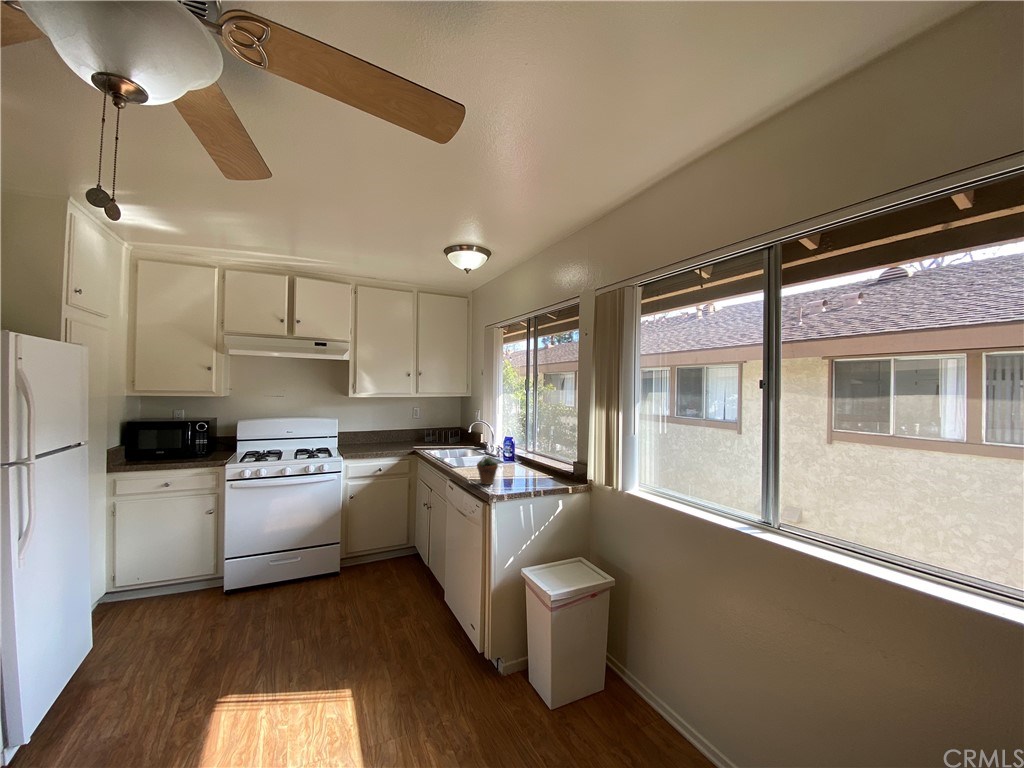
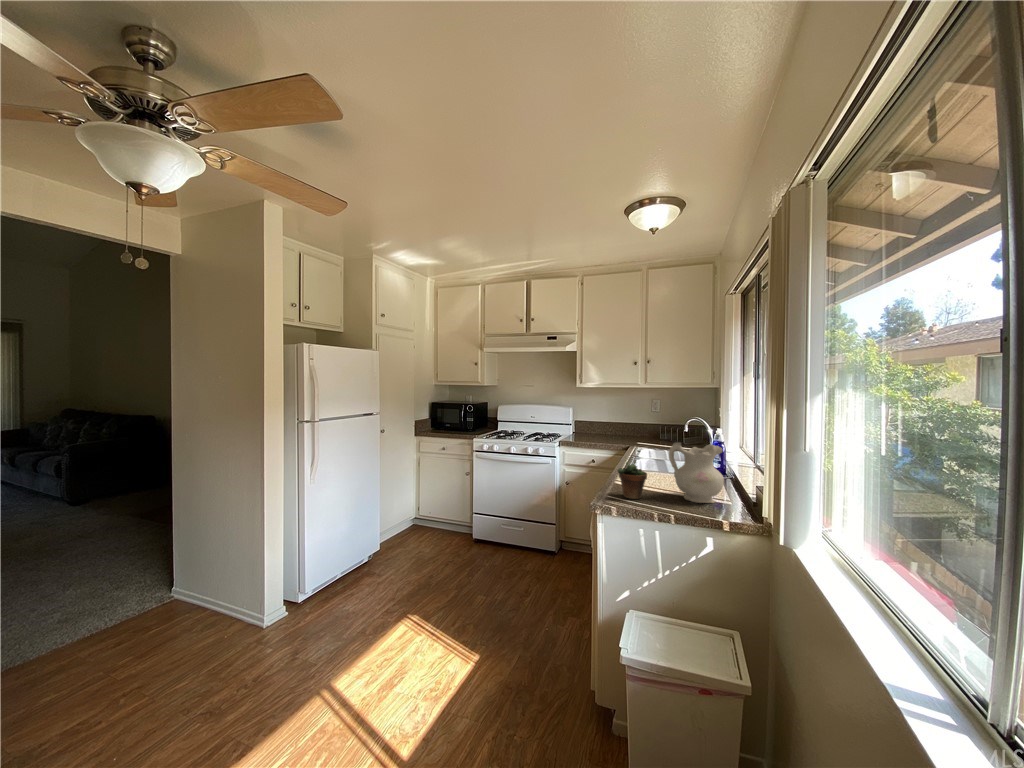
ceramic pitcher: none [506,436,537,478] -> present [669,442,724,503]

